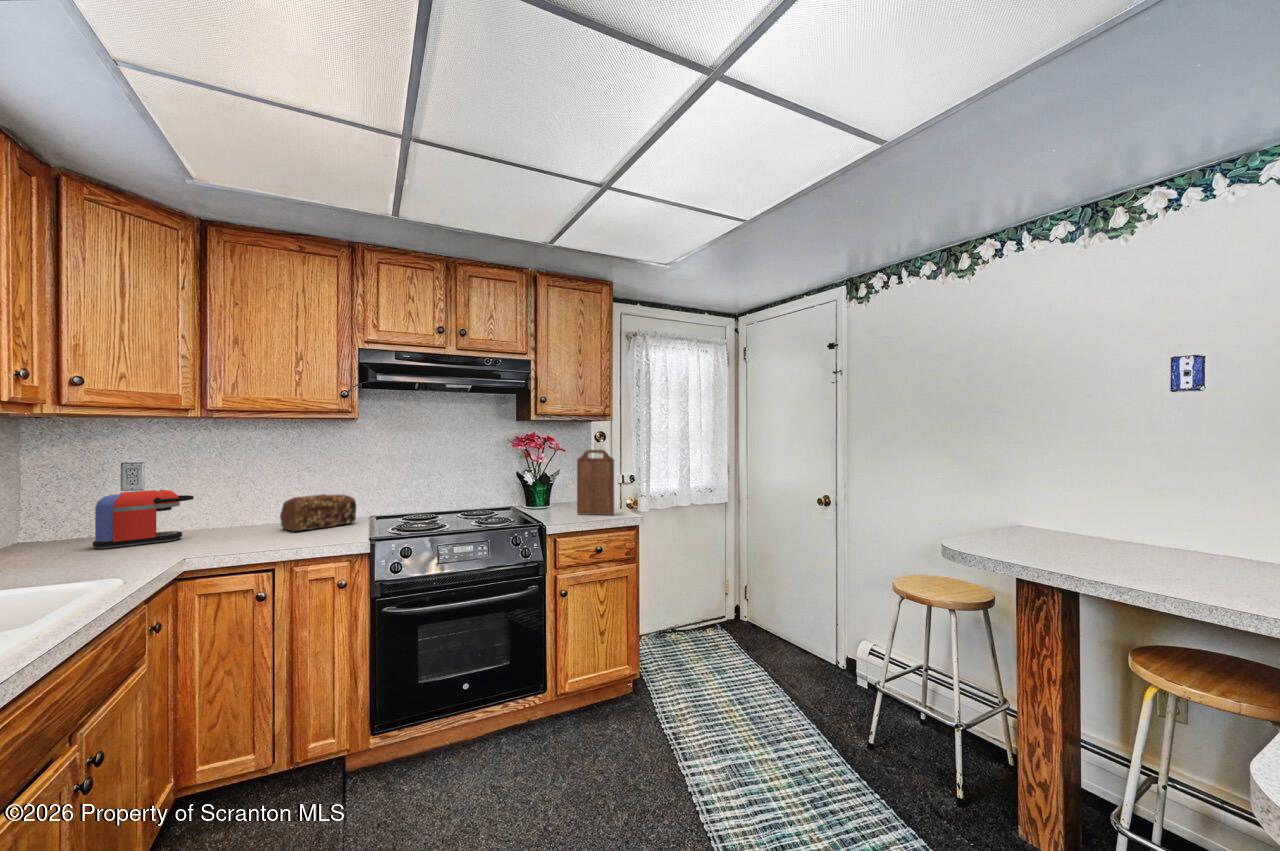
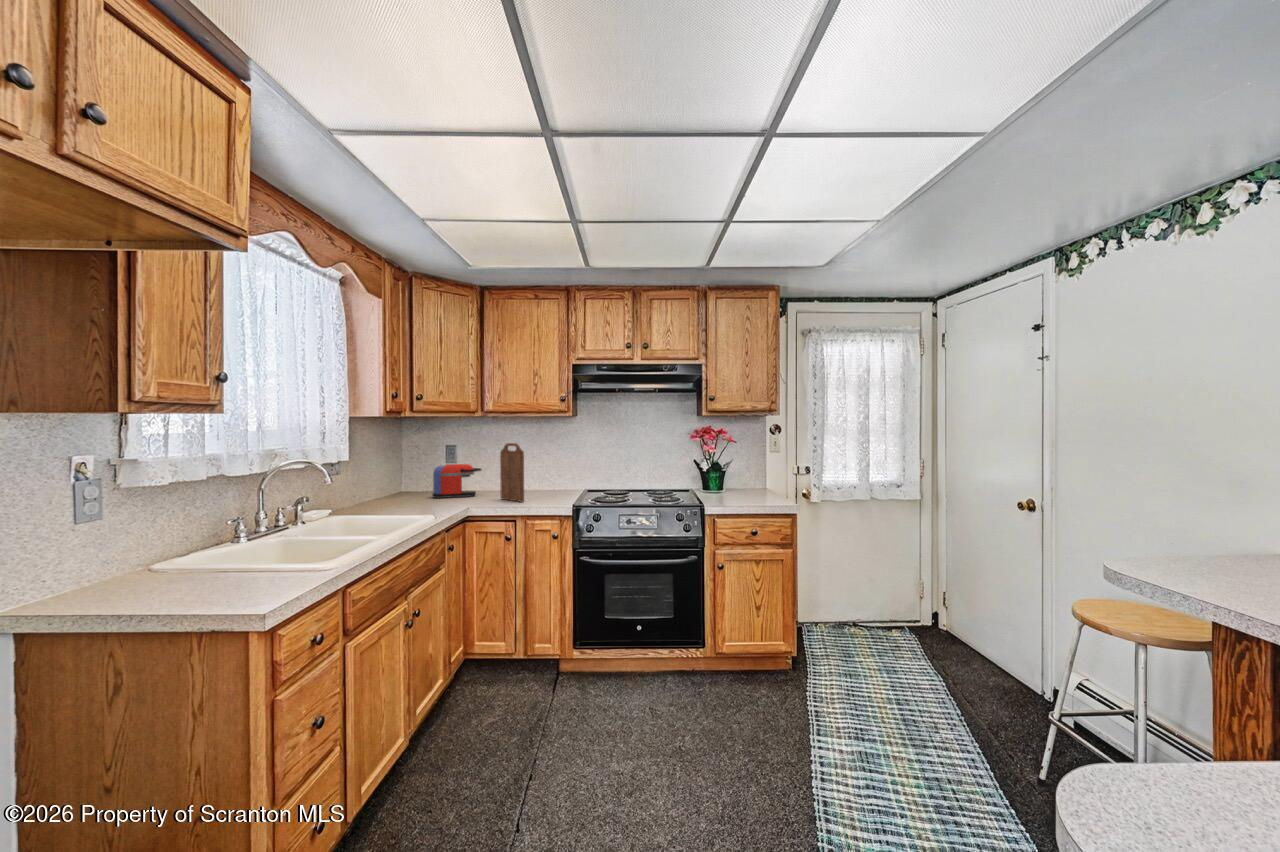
cutting board: present [577,450,614,515] -> present [500,443,524,502]
bread loaf: present [280,494,356,532] -> none [529,472,576,497]

